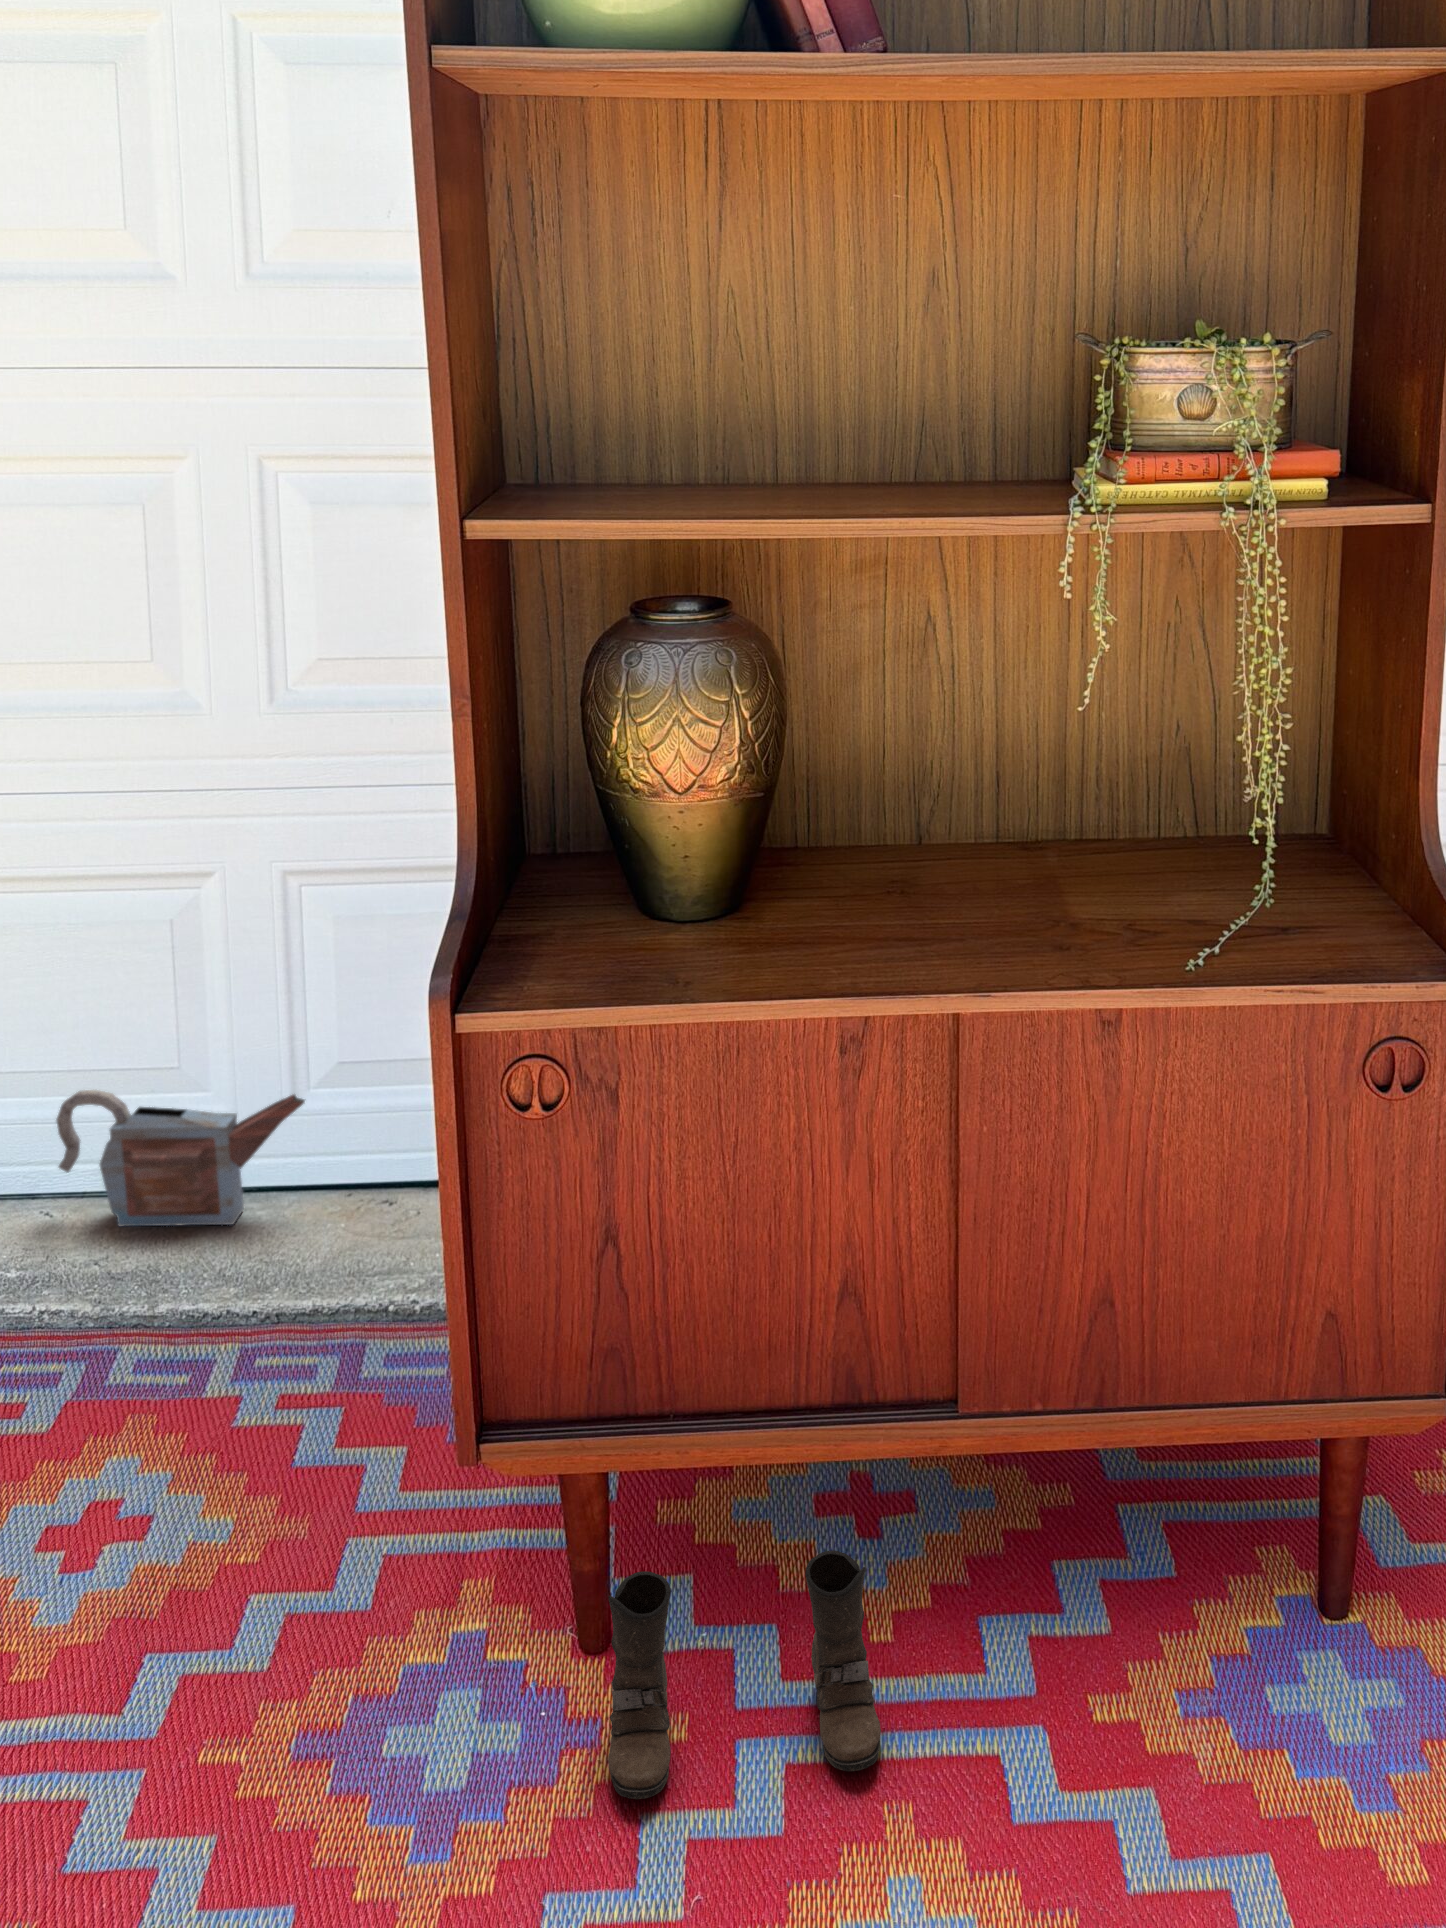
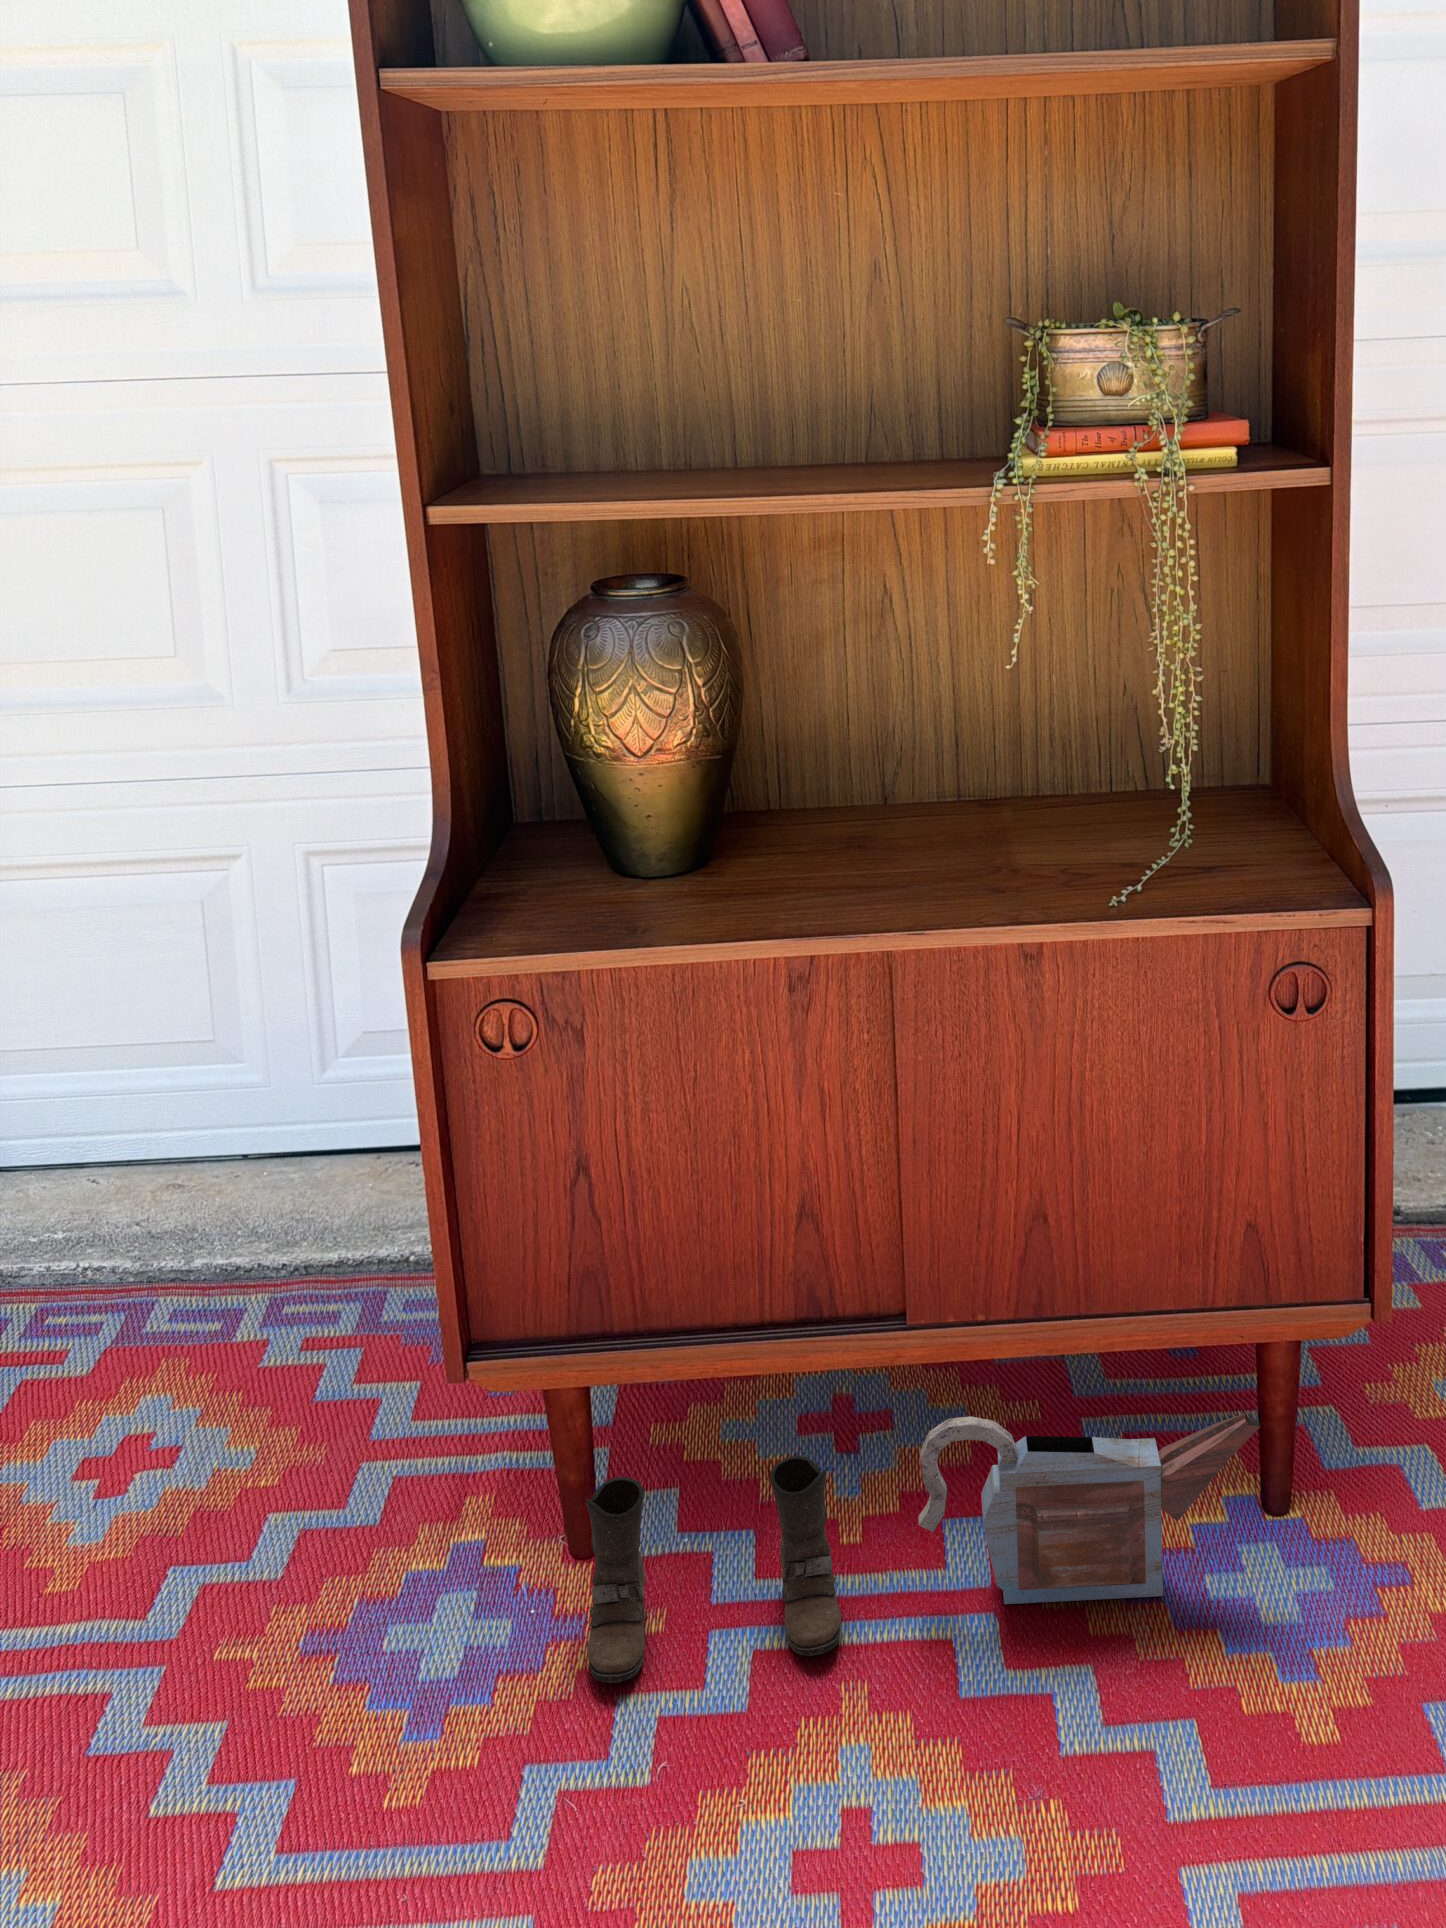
watering can: present [56,1090,305,1226] -> present [918,1414,1260,1604]

